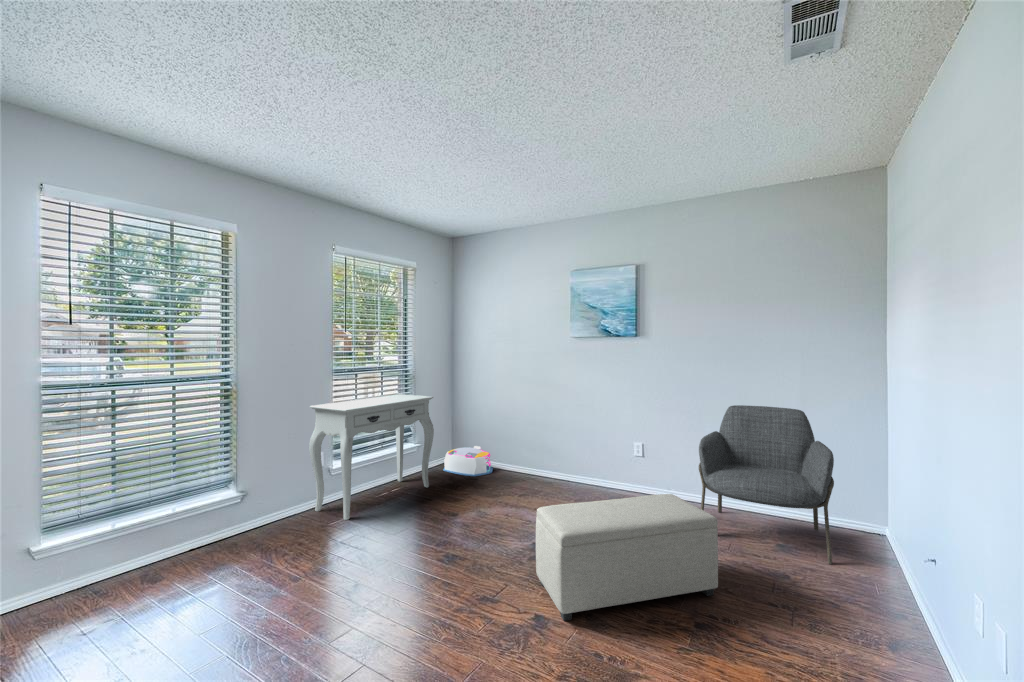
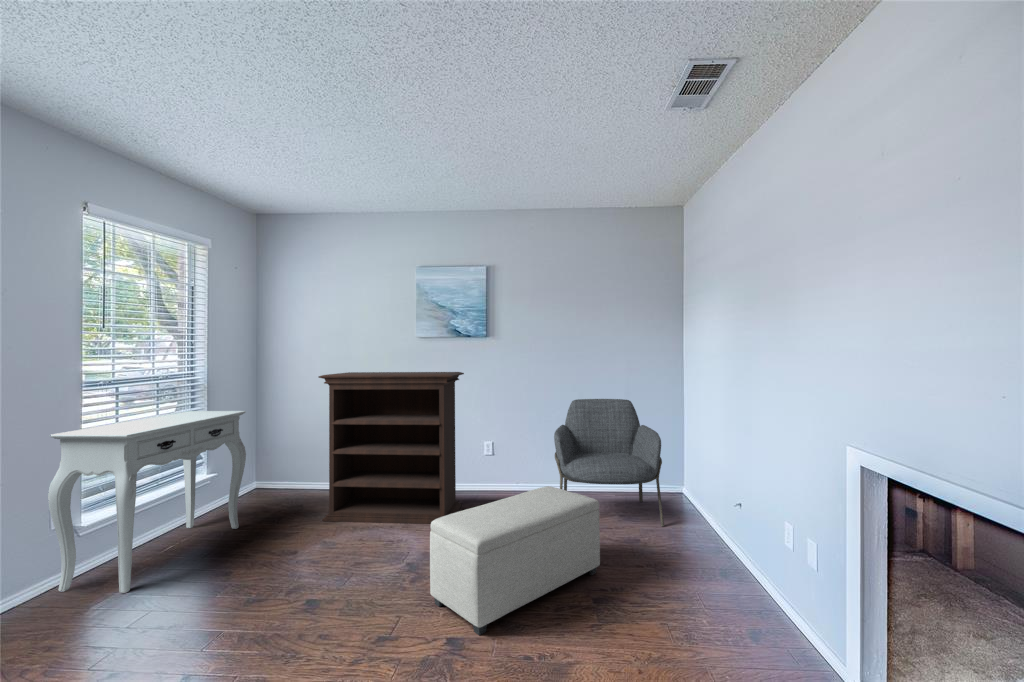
bookshelf: none [484,368,611,515] -> present [319,372,464,524]
storage bin: present [443,446,493,476] -> none [249,469,317,506]

